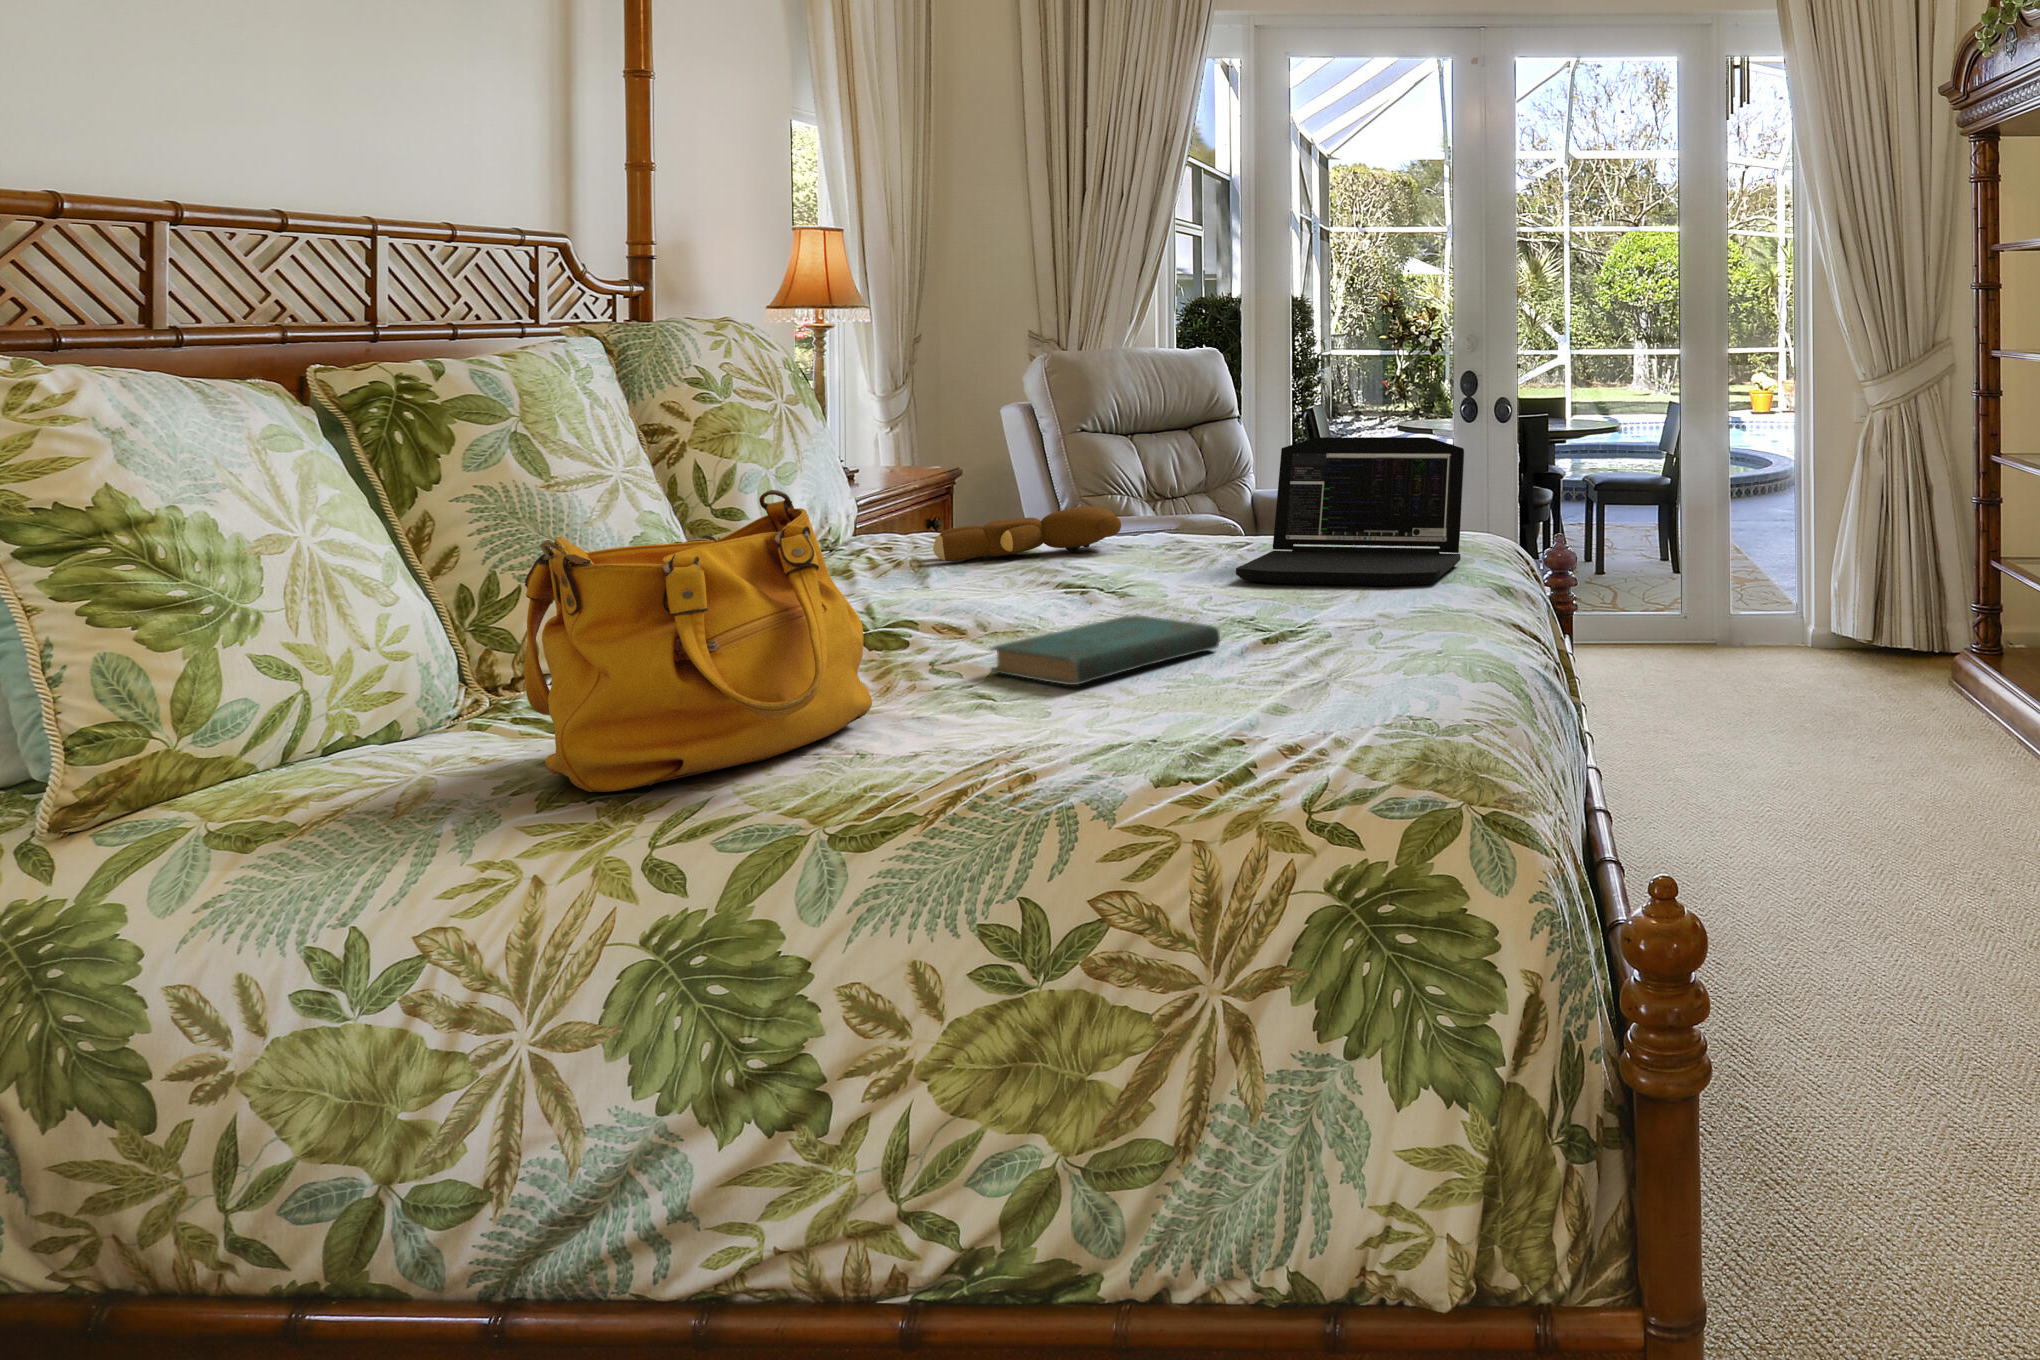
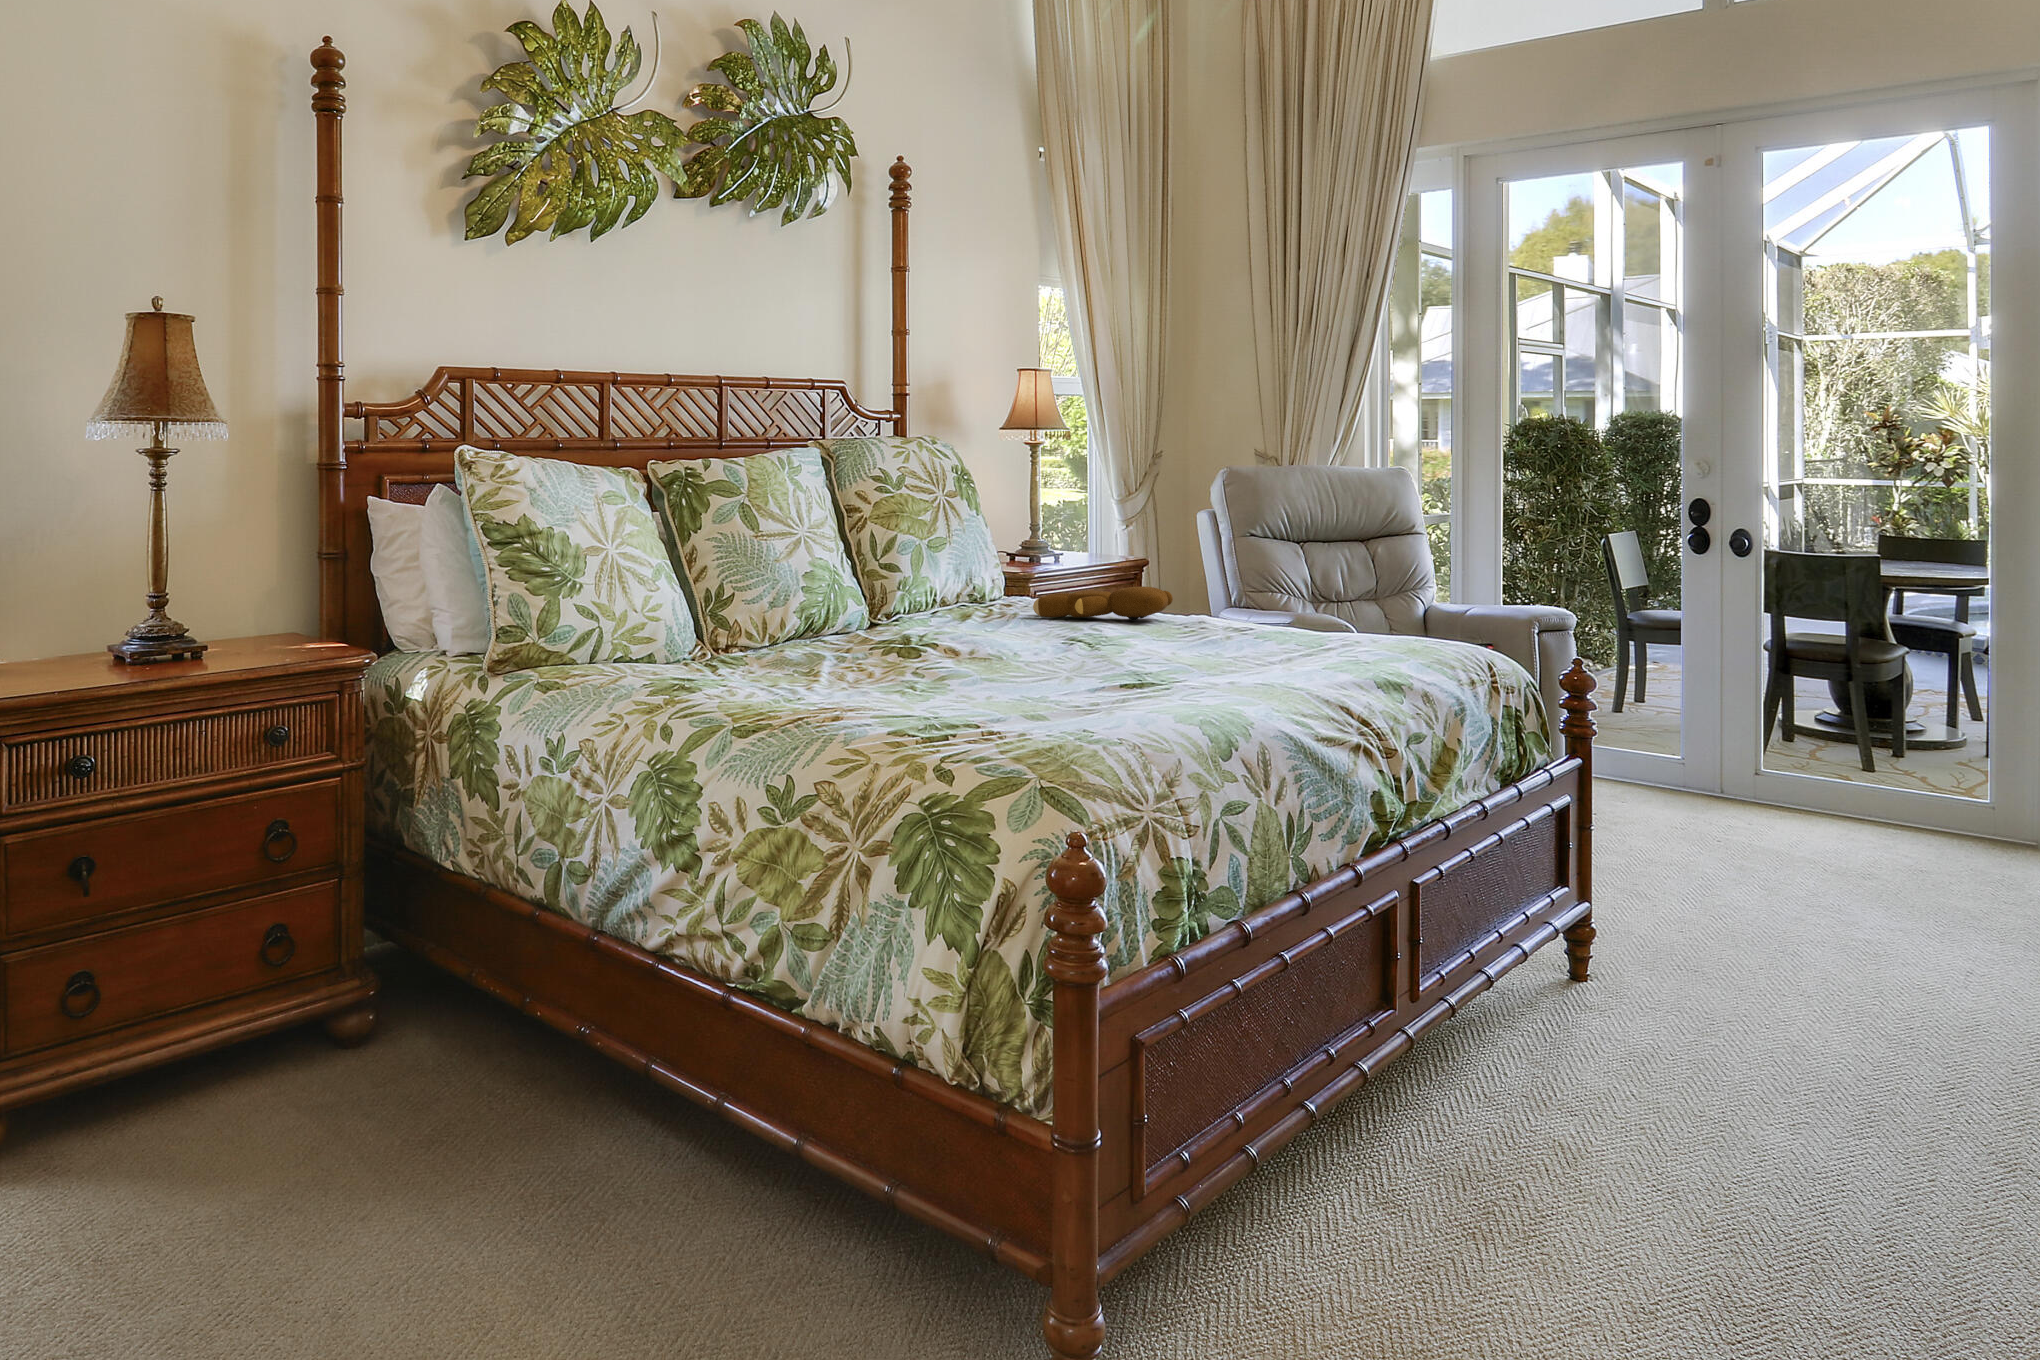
laptop: present [1236,437,1464,586] -> none [1190,543,1402,670]
handbag: present [524,490,872,792] -> none [653,541,835,694]
book: present [990,615,1220,685] -> none [931,655,1081,687]

